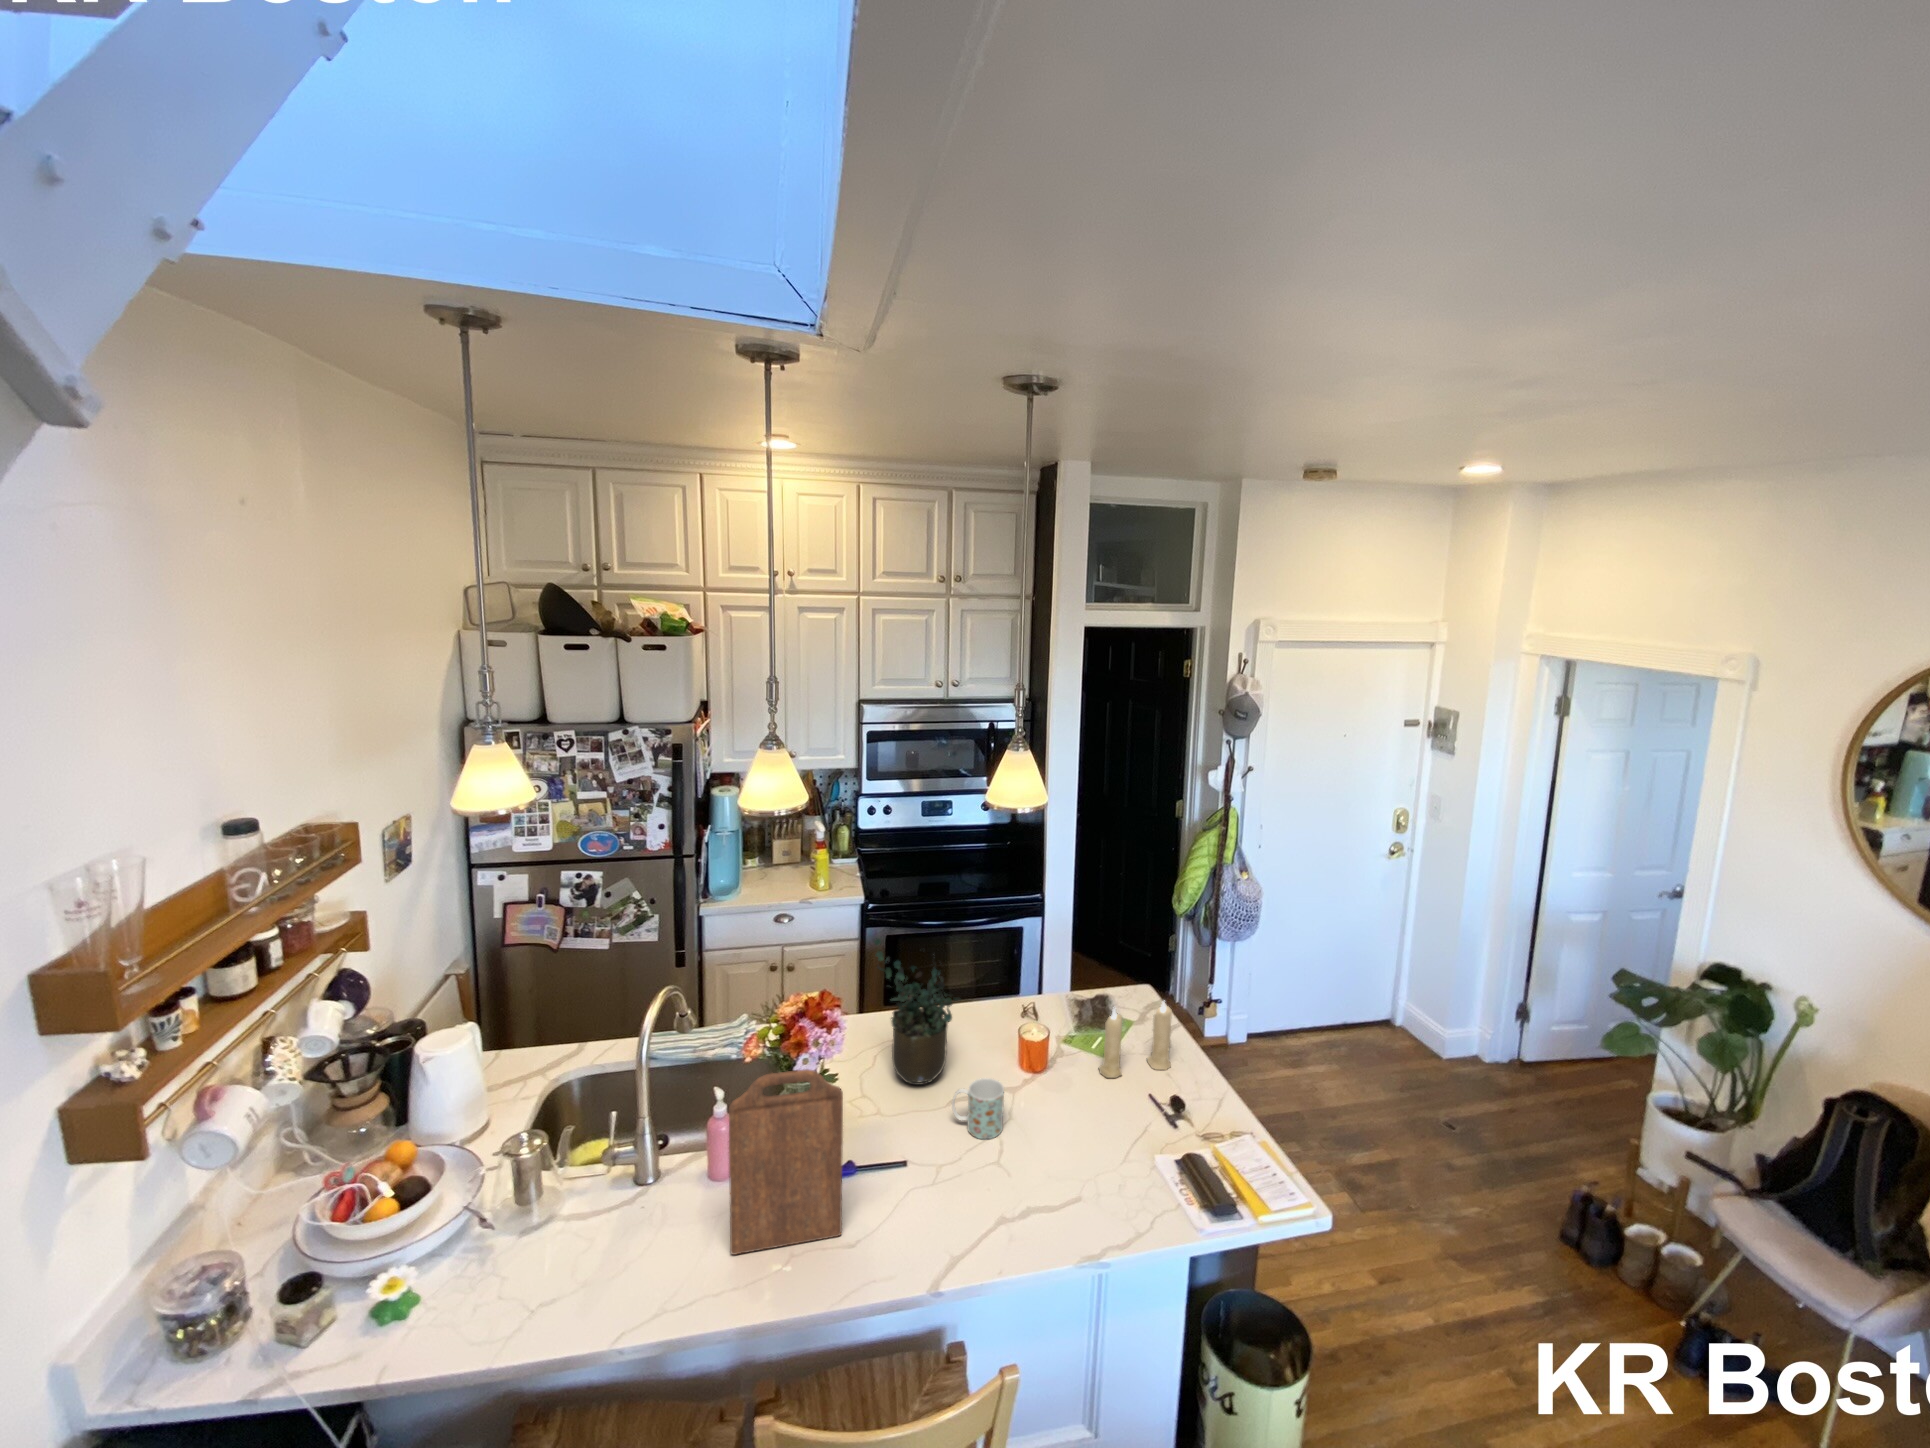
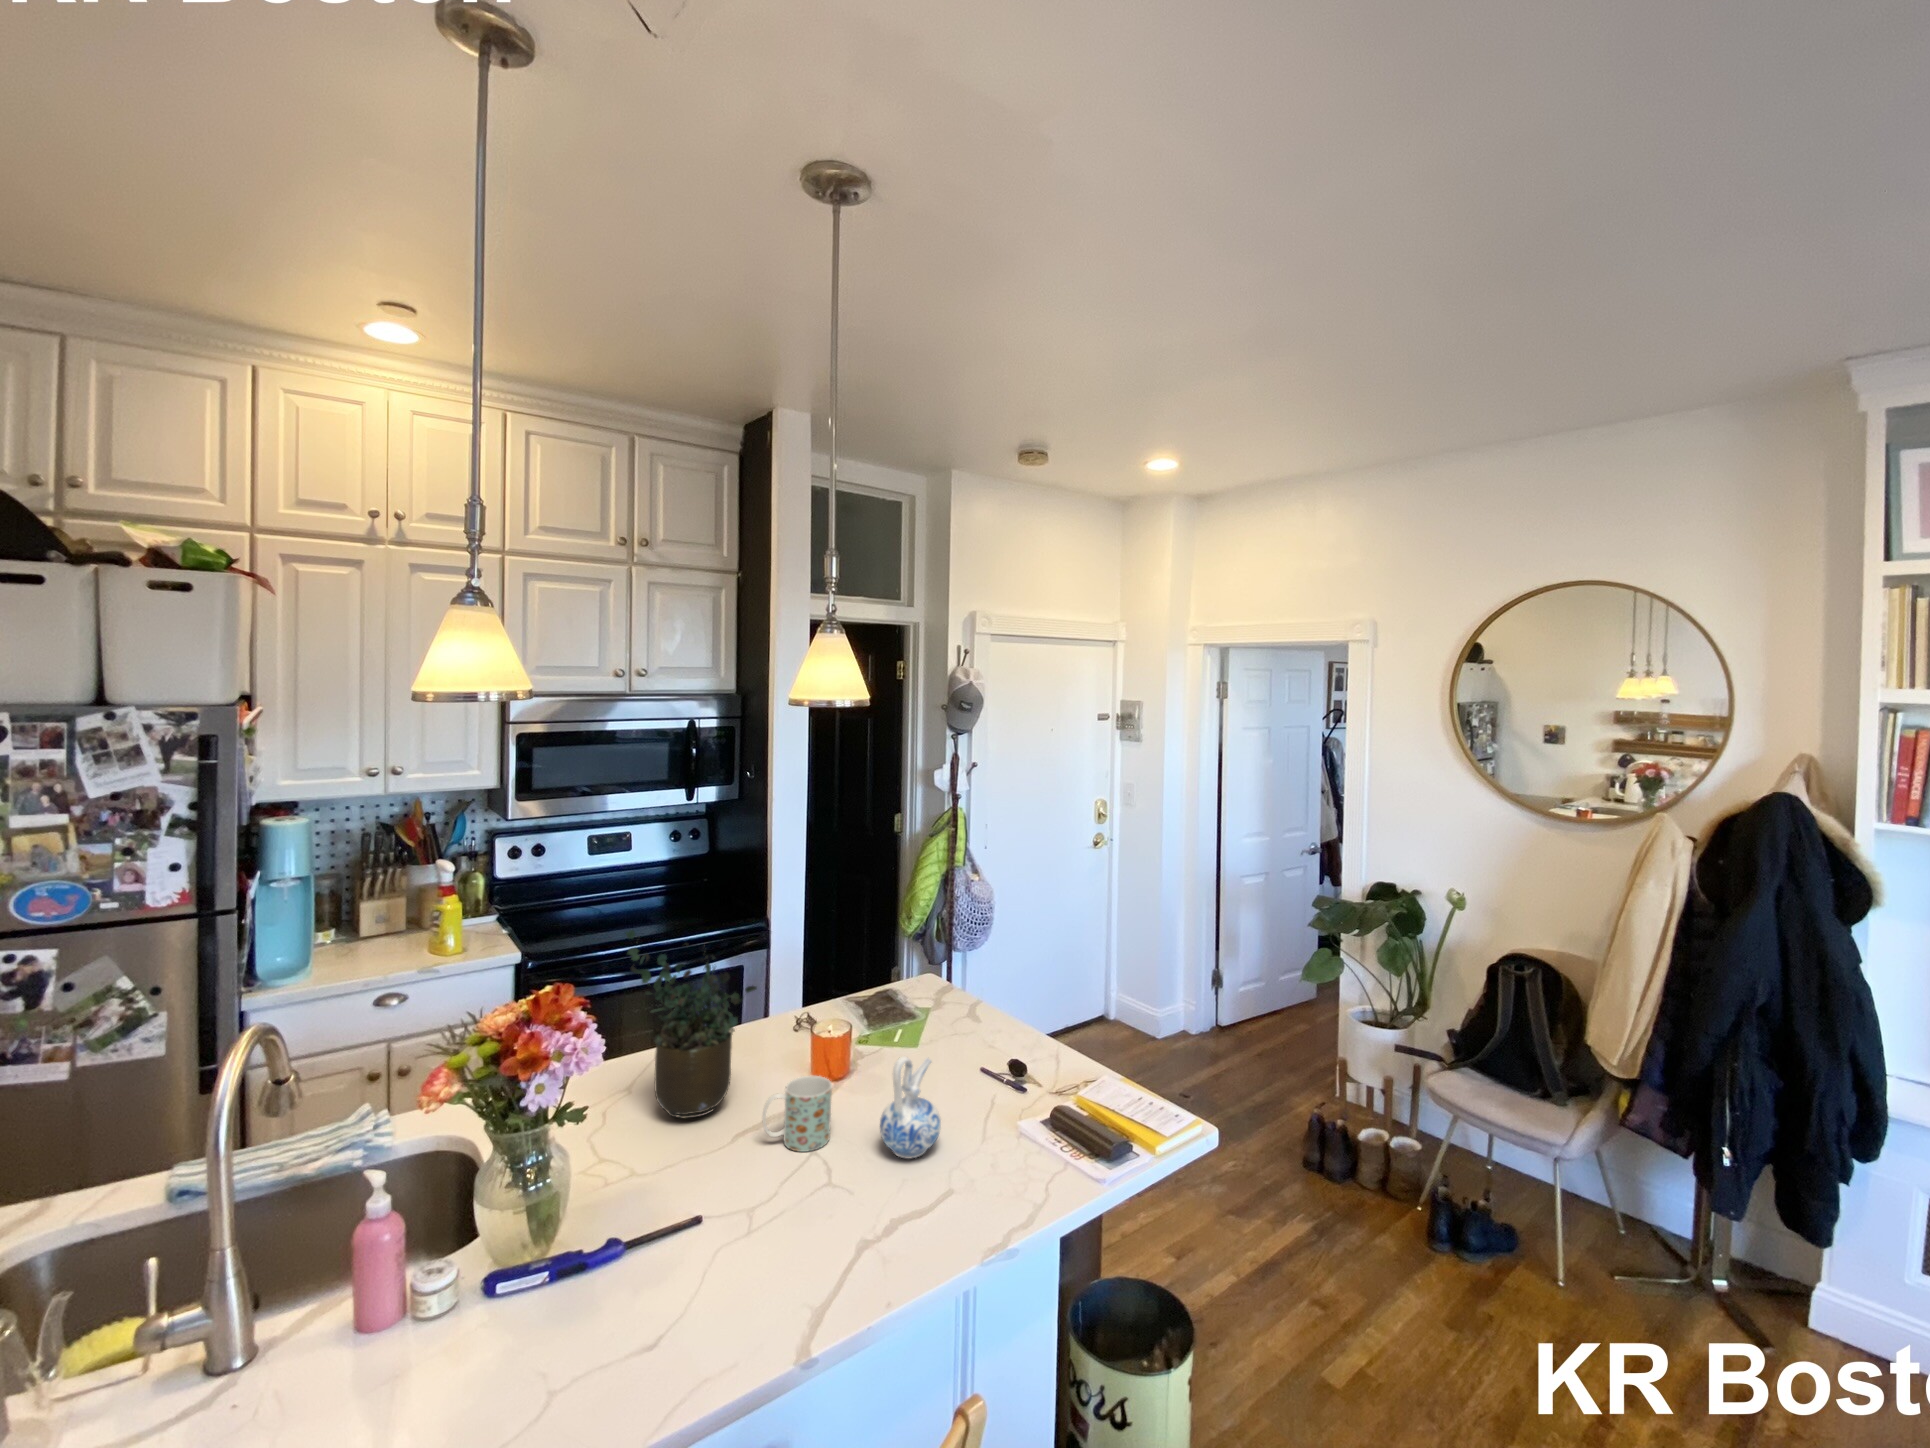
candle: present [1098,1001,1172,1078] -> none [913,958,991,1064]
cutting board: present [729,1069,843,1255] -> none [490,1053,672,1372]
ceramic pitcher: none [1031,1090,1081,1171] -> present [880,1056,941,1159]

